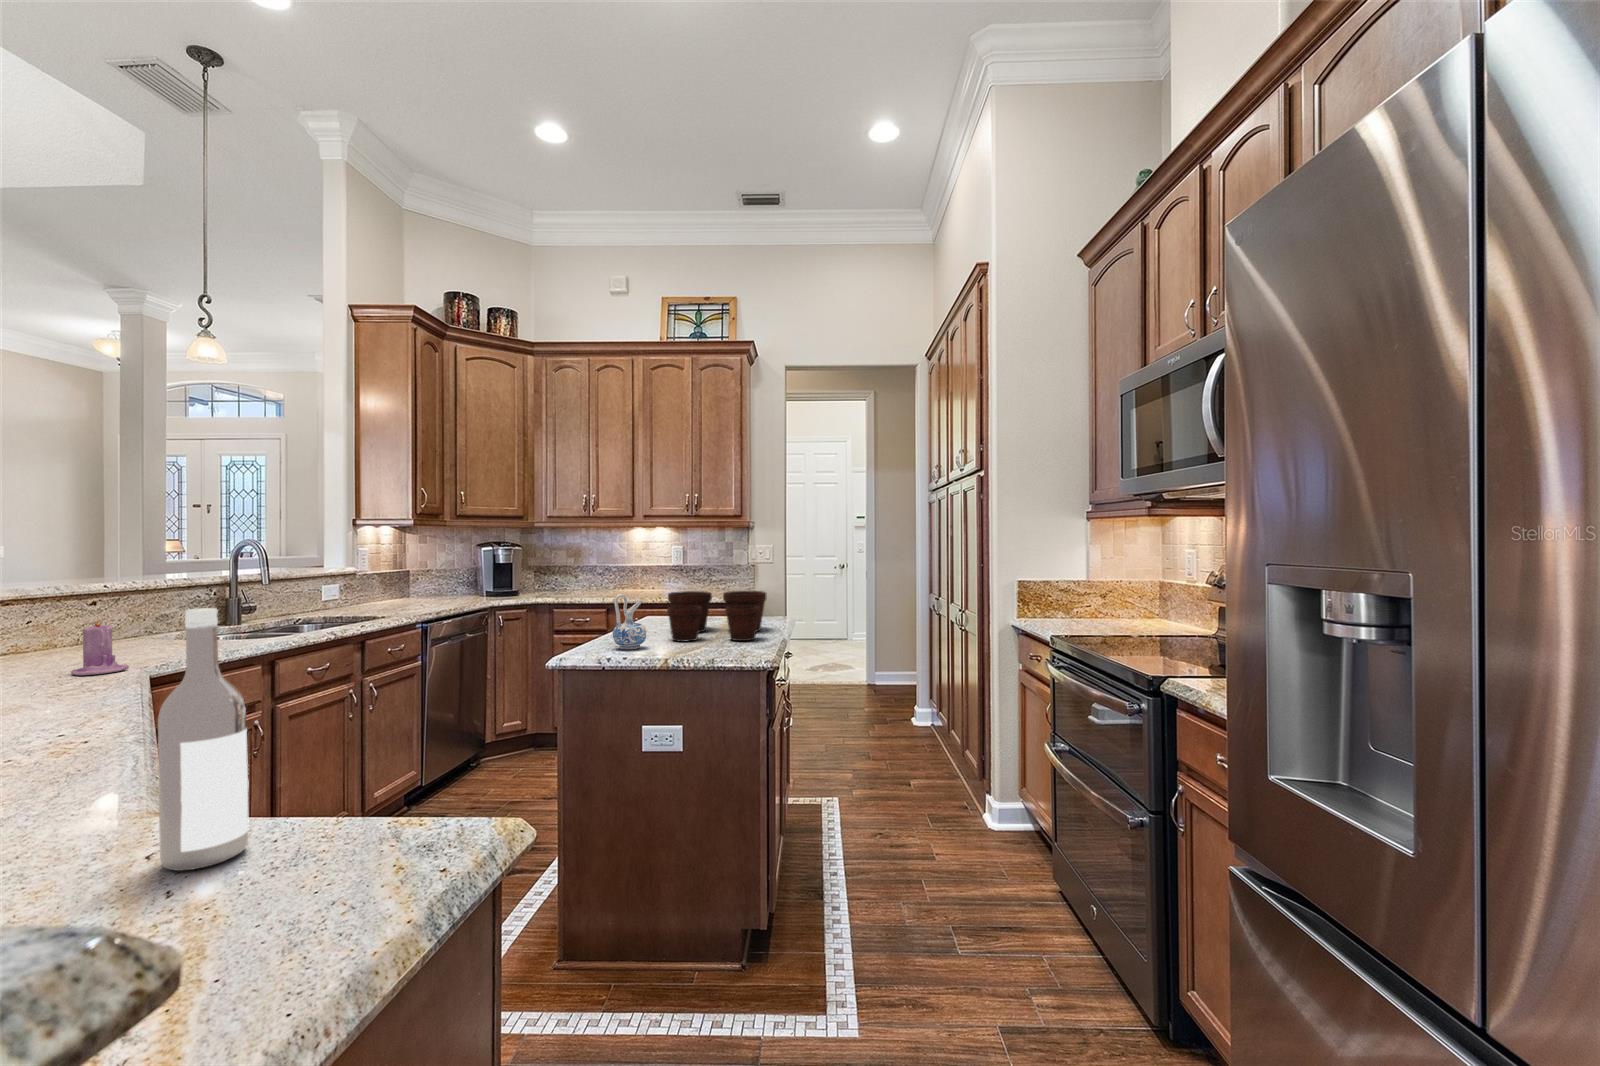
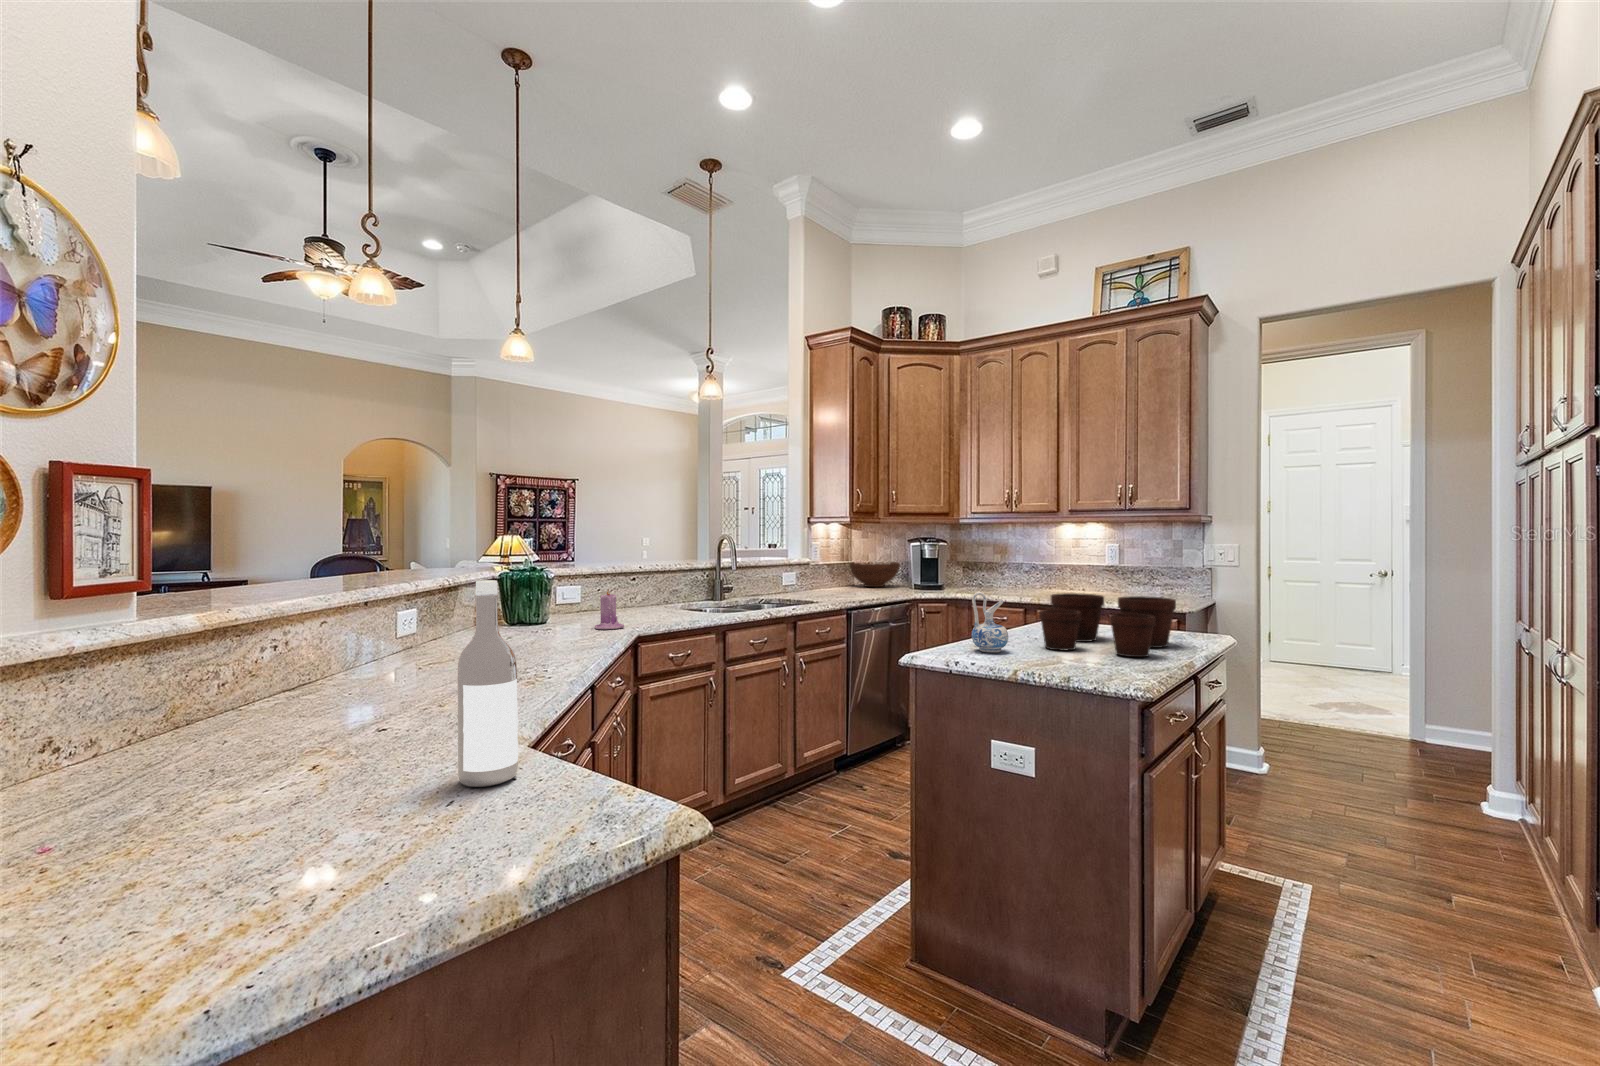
fruit bowl: none [399,568,464,597] -> present [848,562,900,587]

